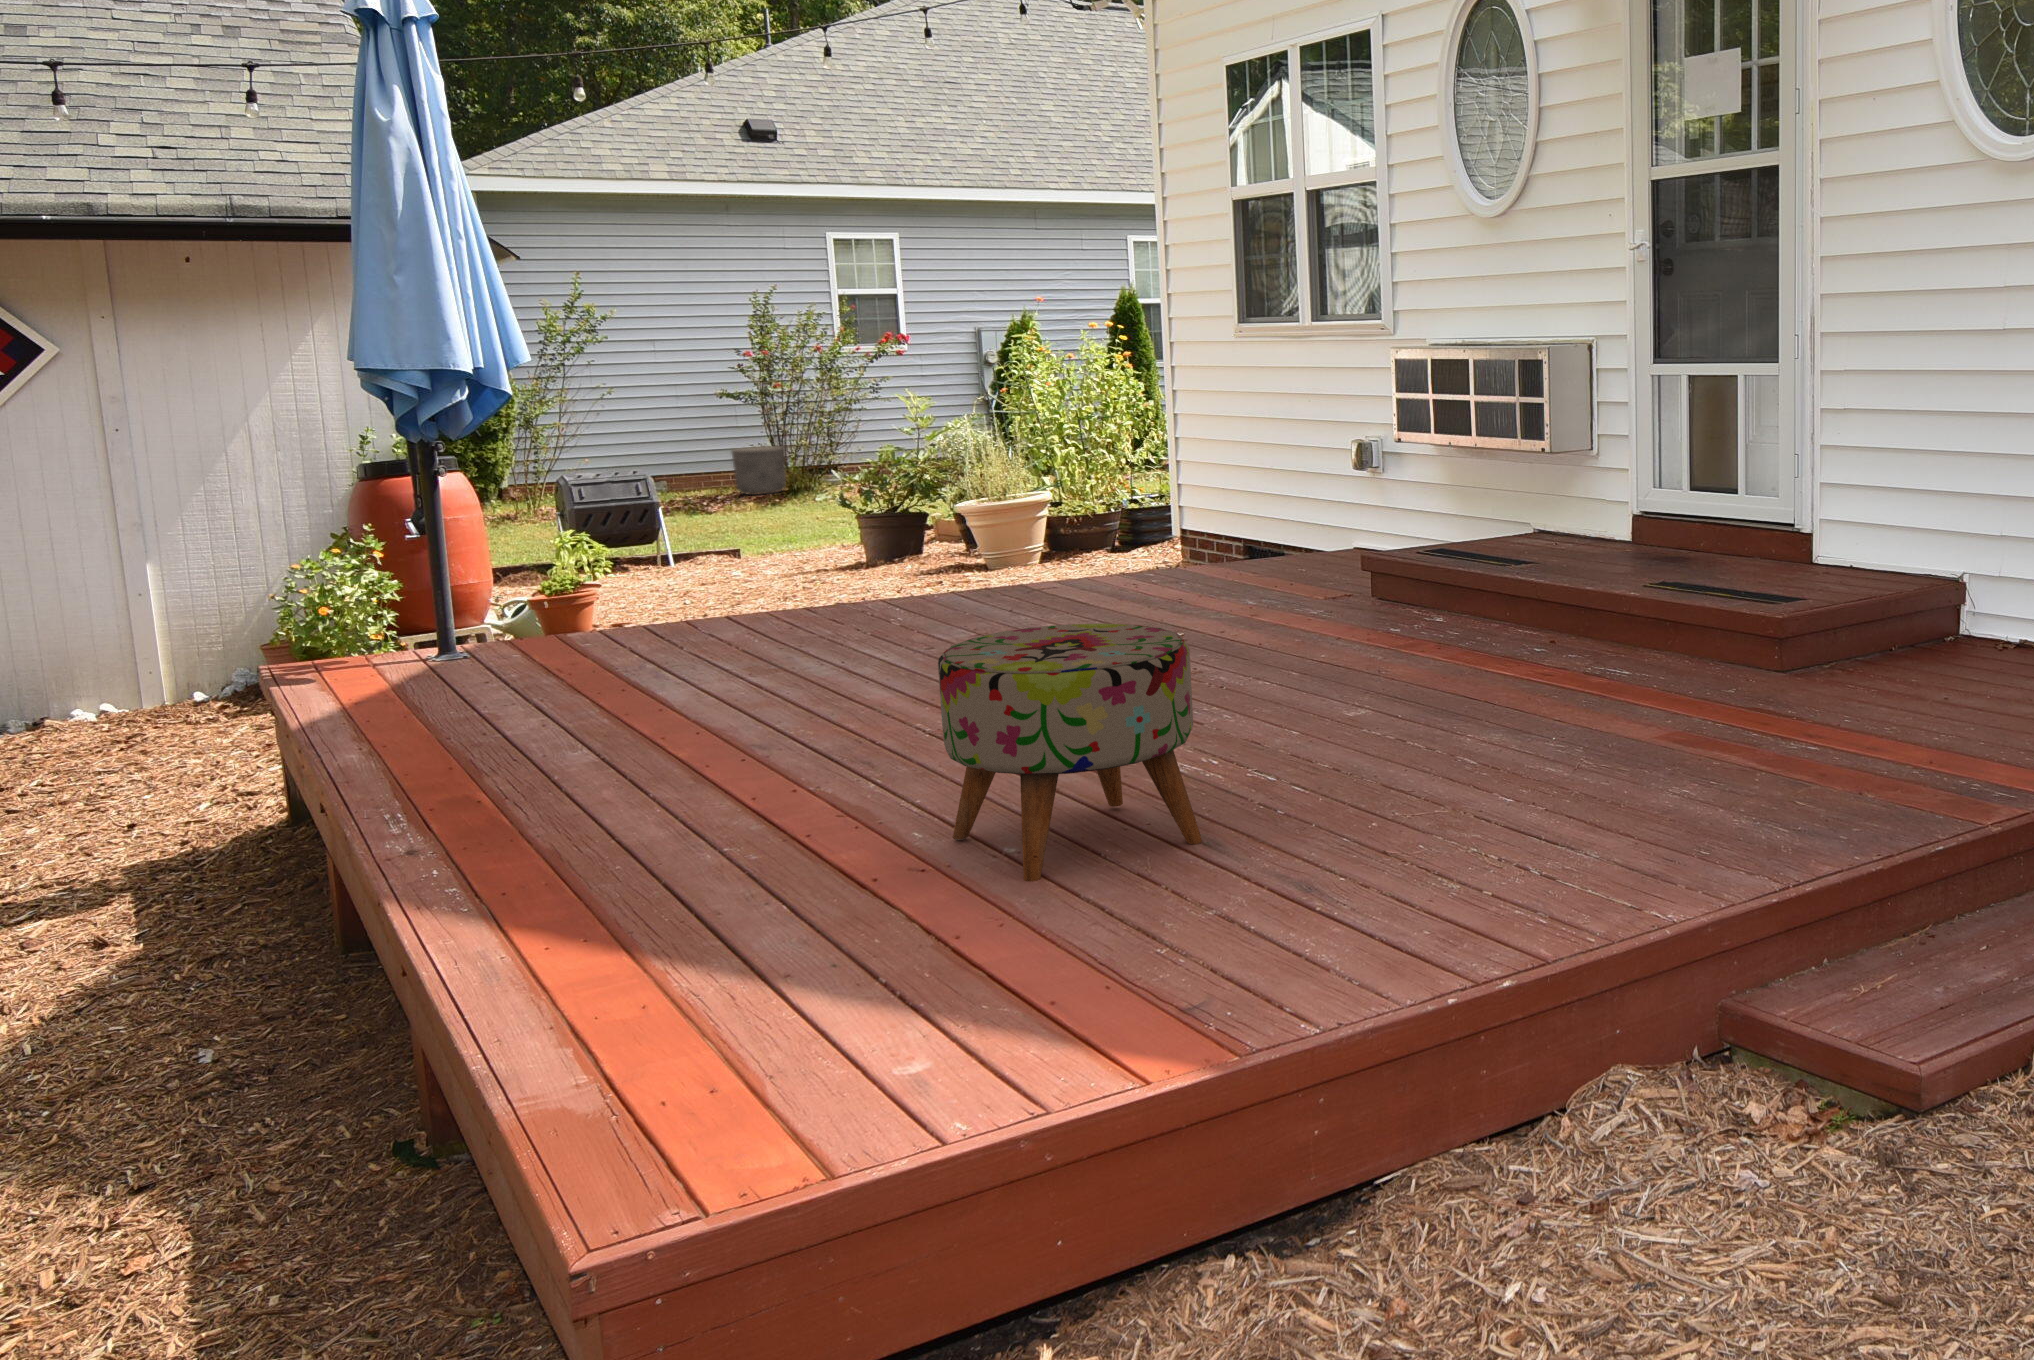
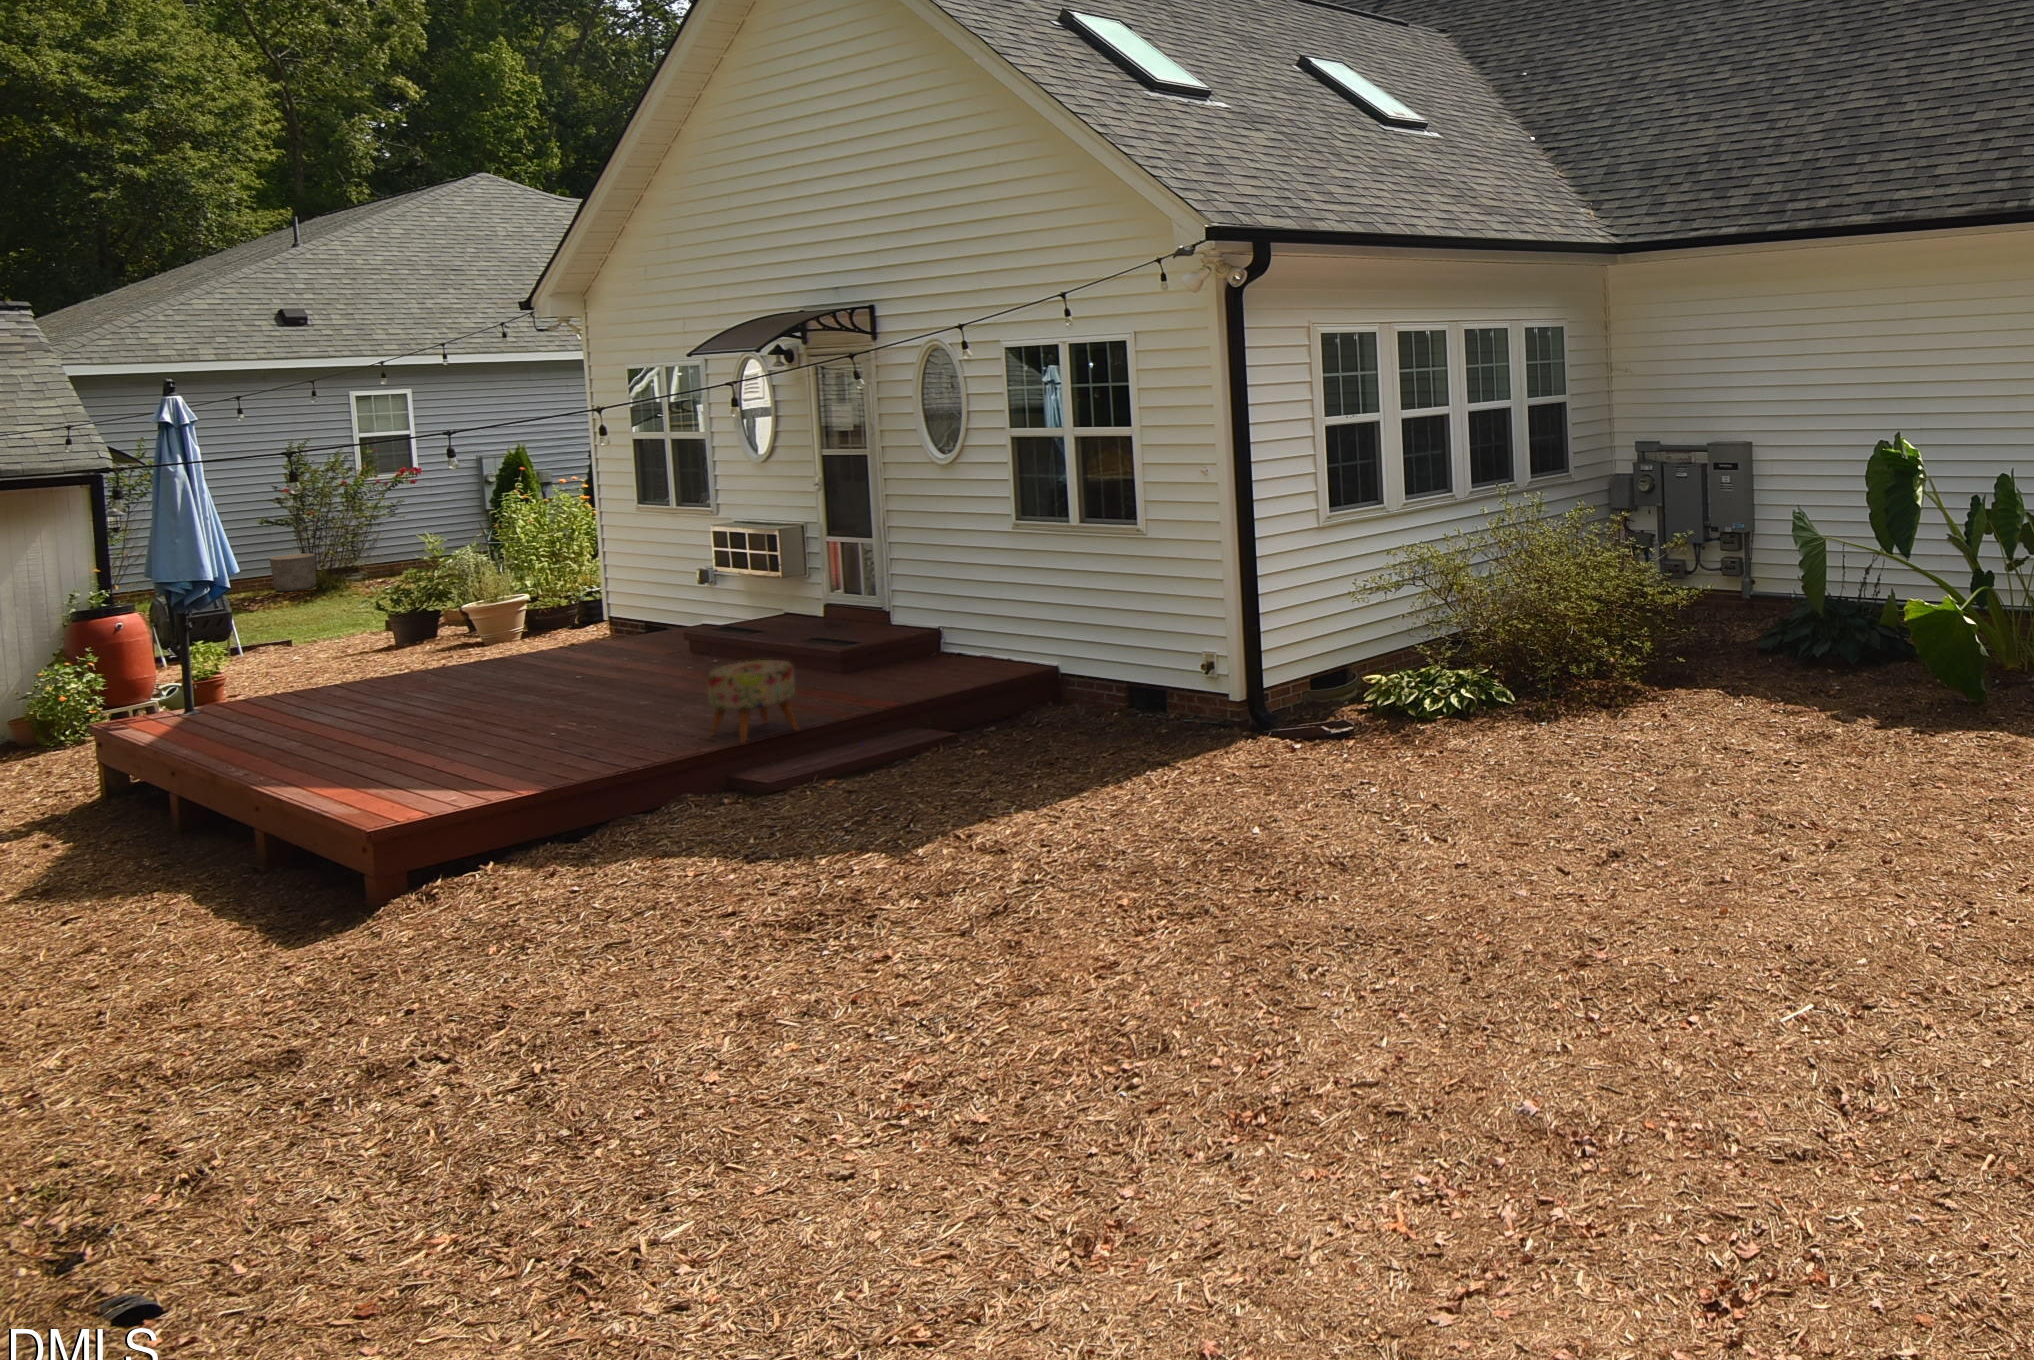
ottoman: present [938,624,1202,882] -> present [707,660,798,743]

